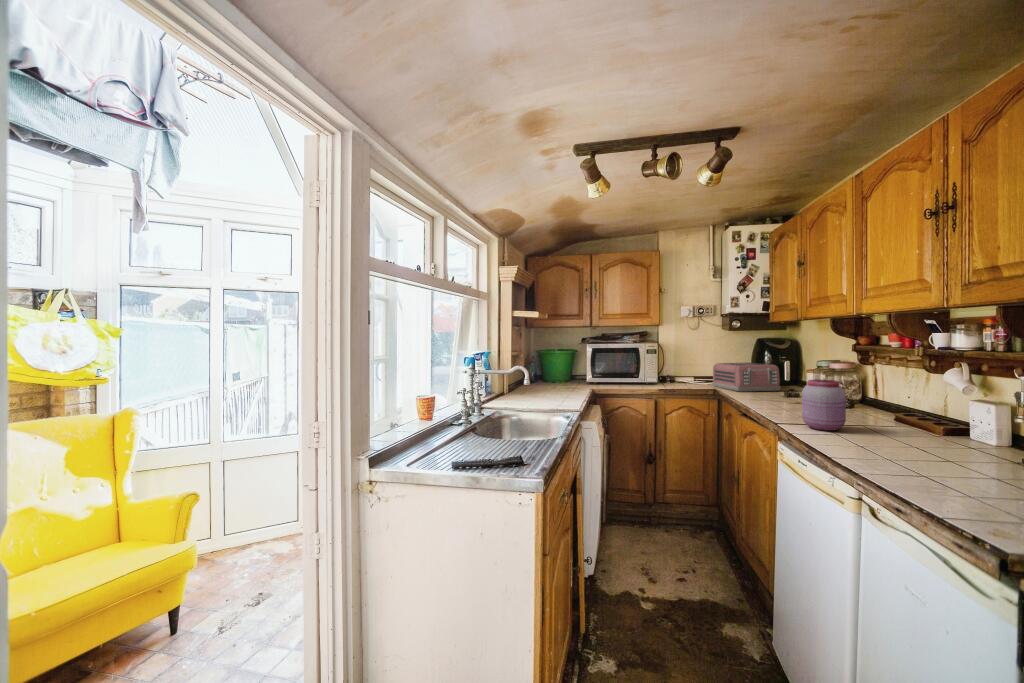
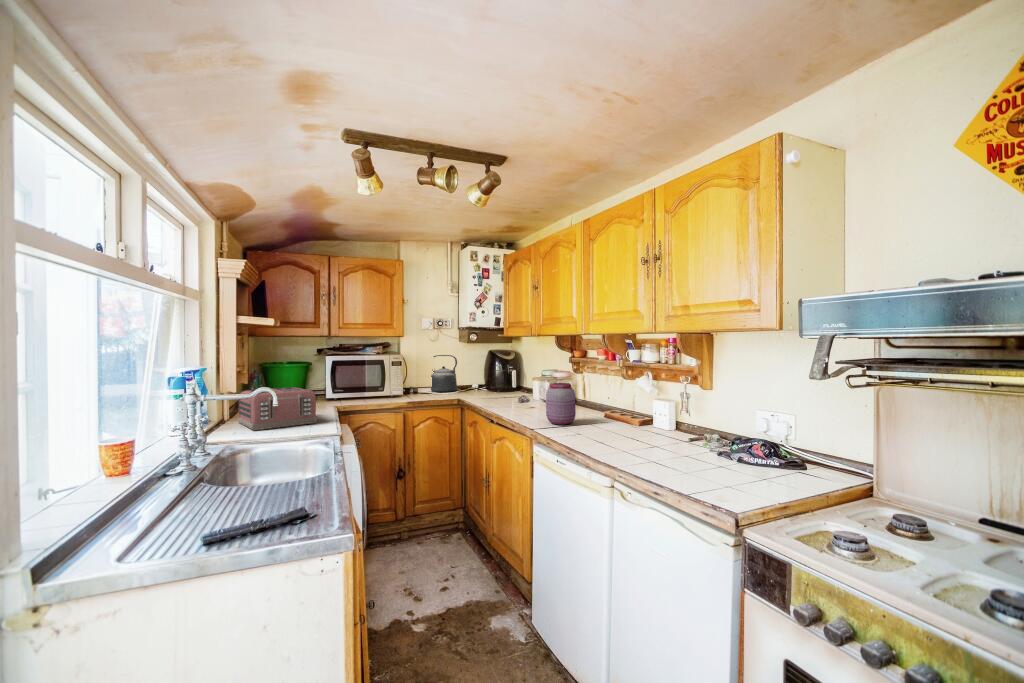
kettle: none [684,344,718,381] -> present [431,355,457,392]
toaster: present [712,363,780,392] -> present [238,387,317,431]

